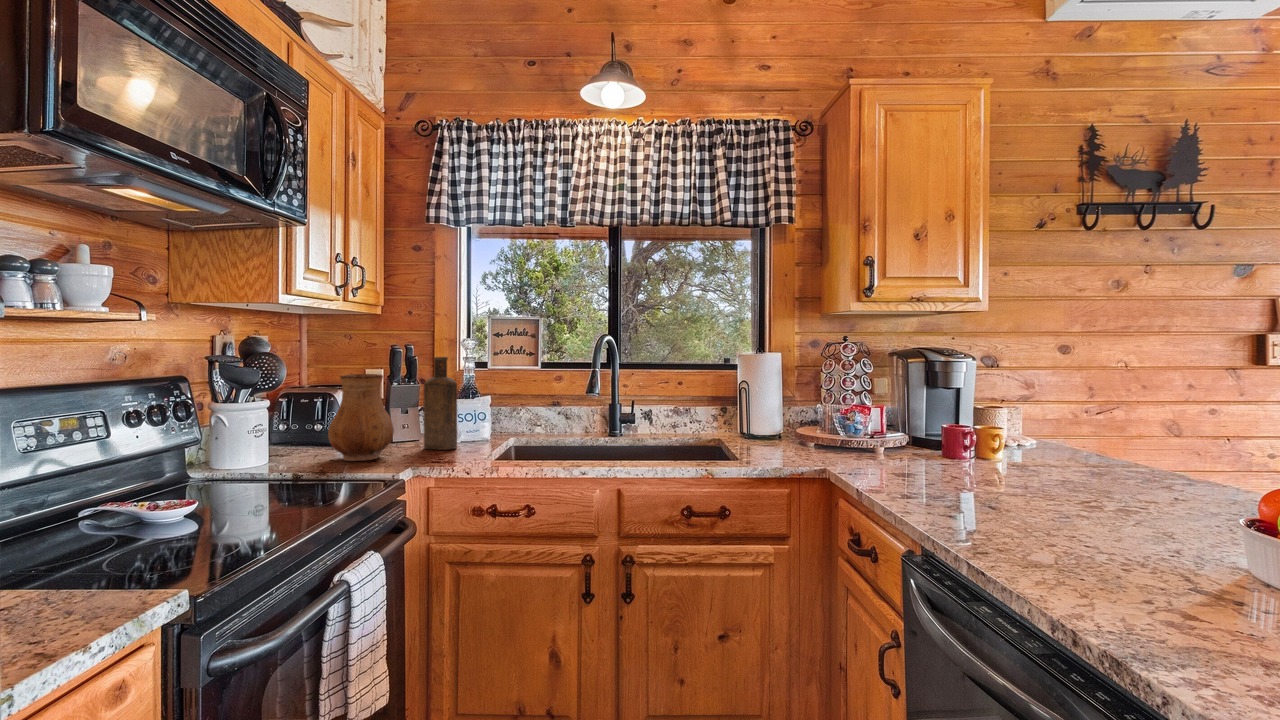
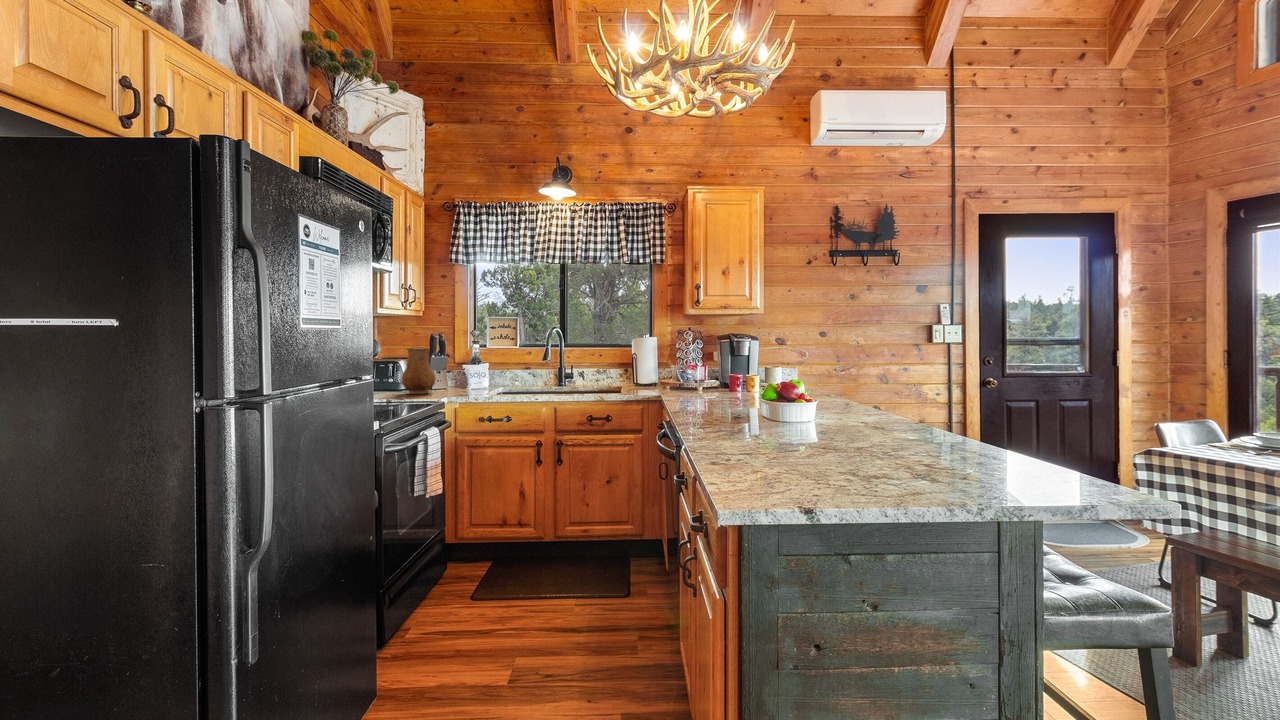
bottle: present [423,357,457,450] -> none [451,340,470,391]

